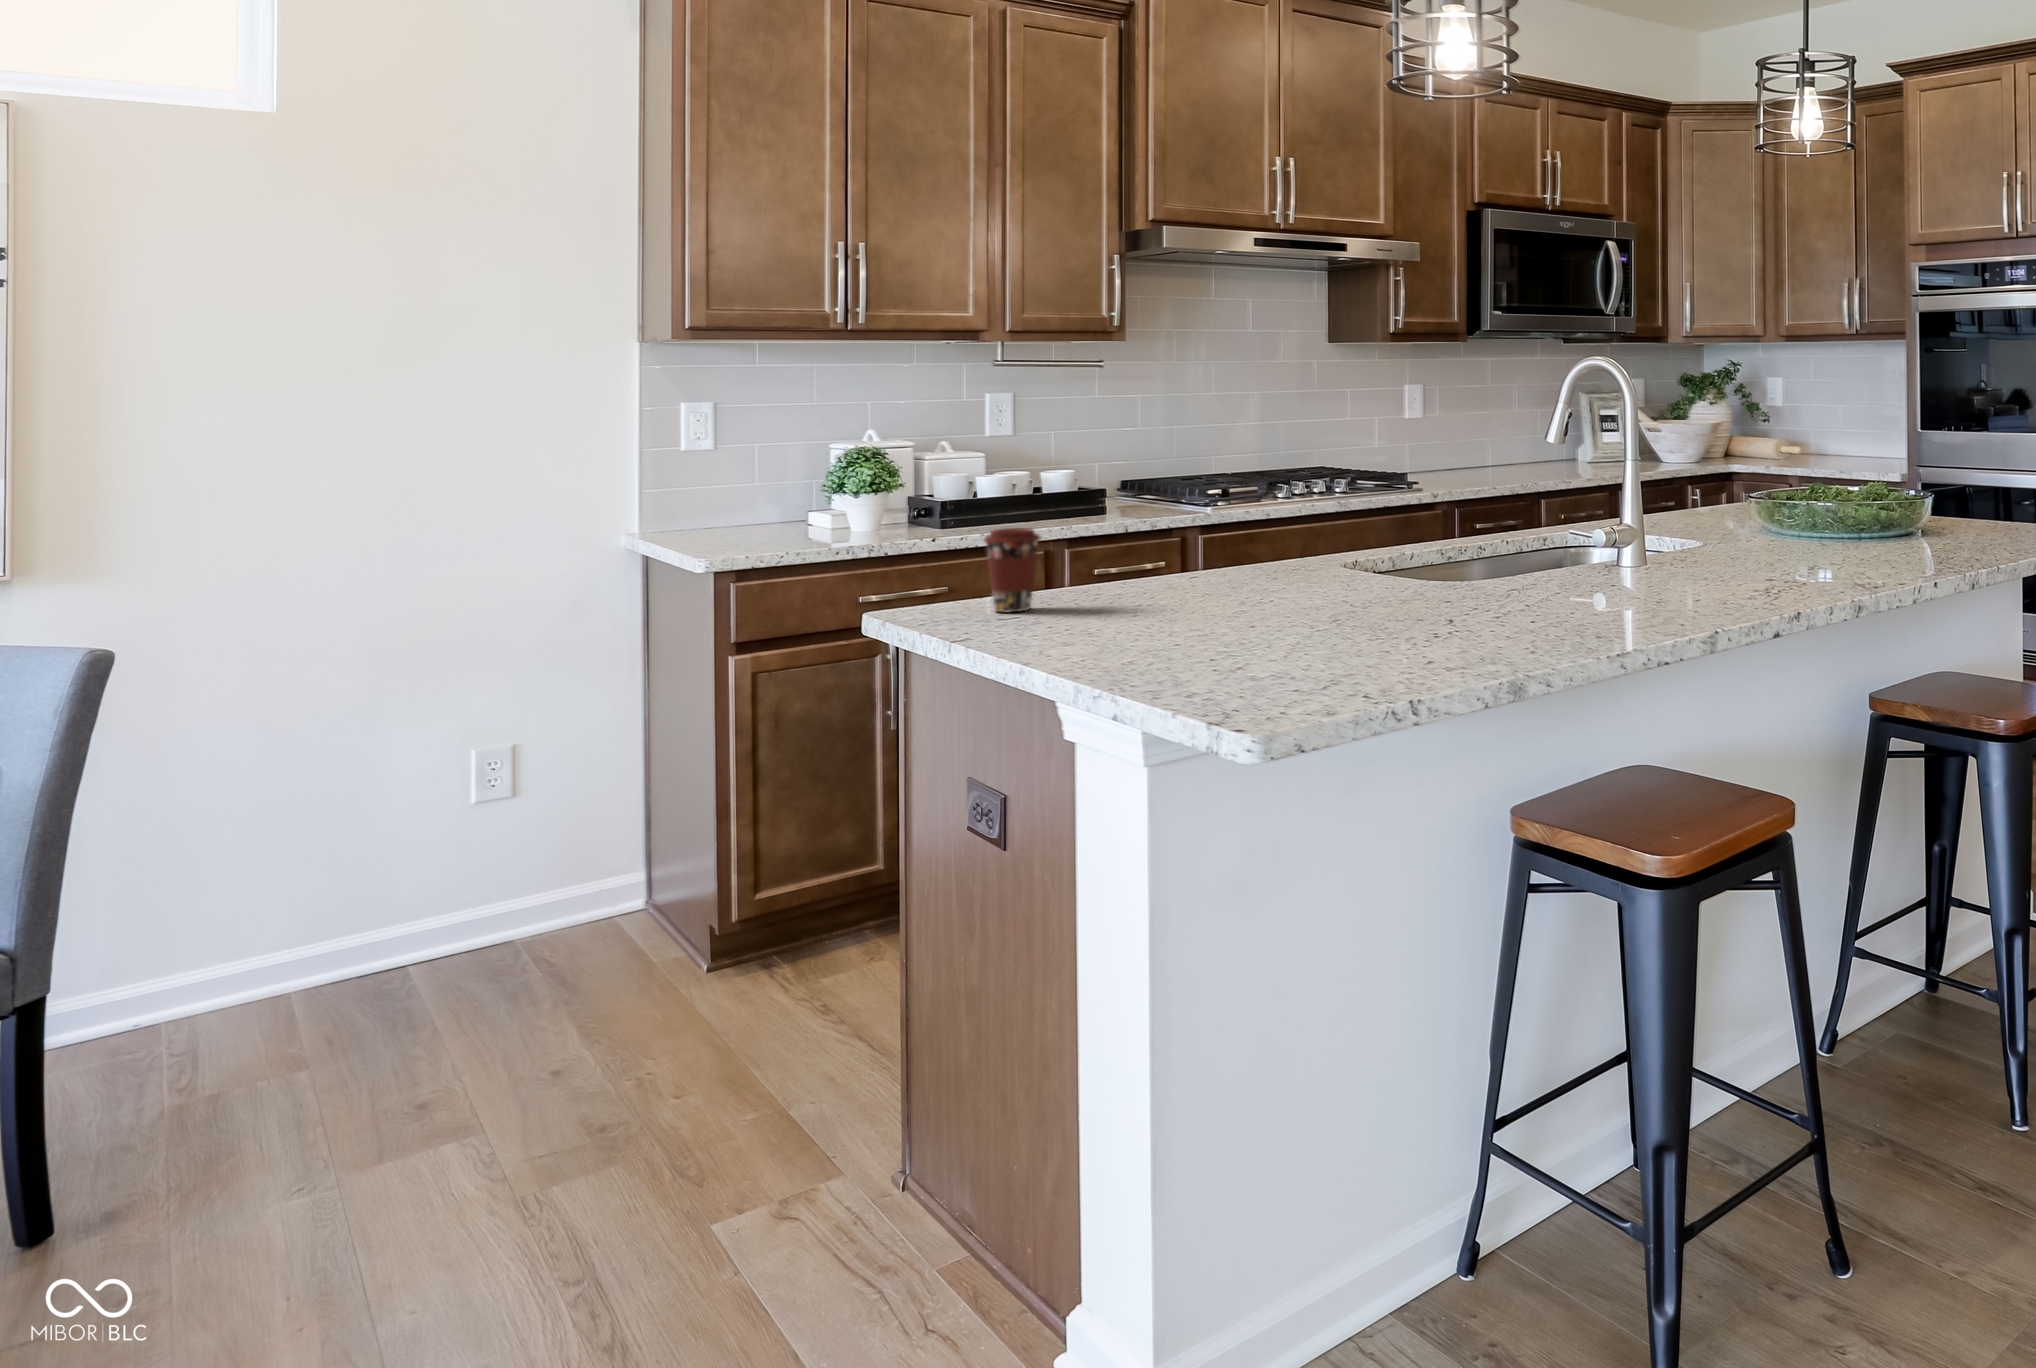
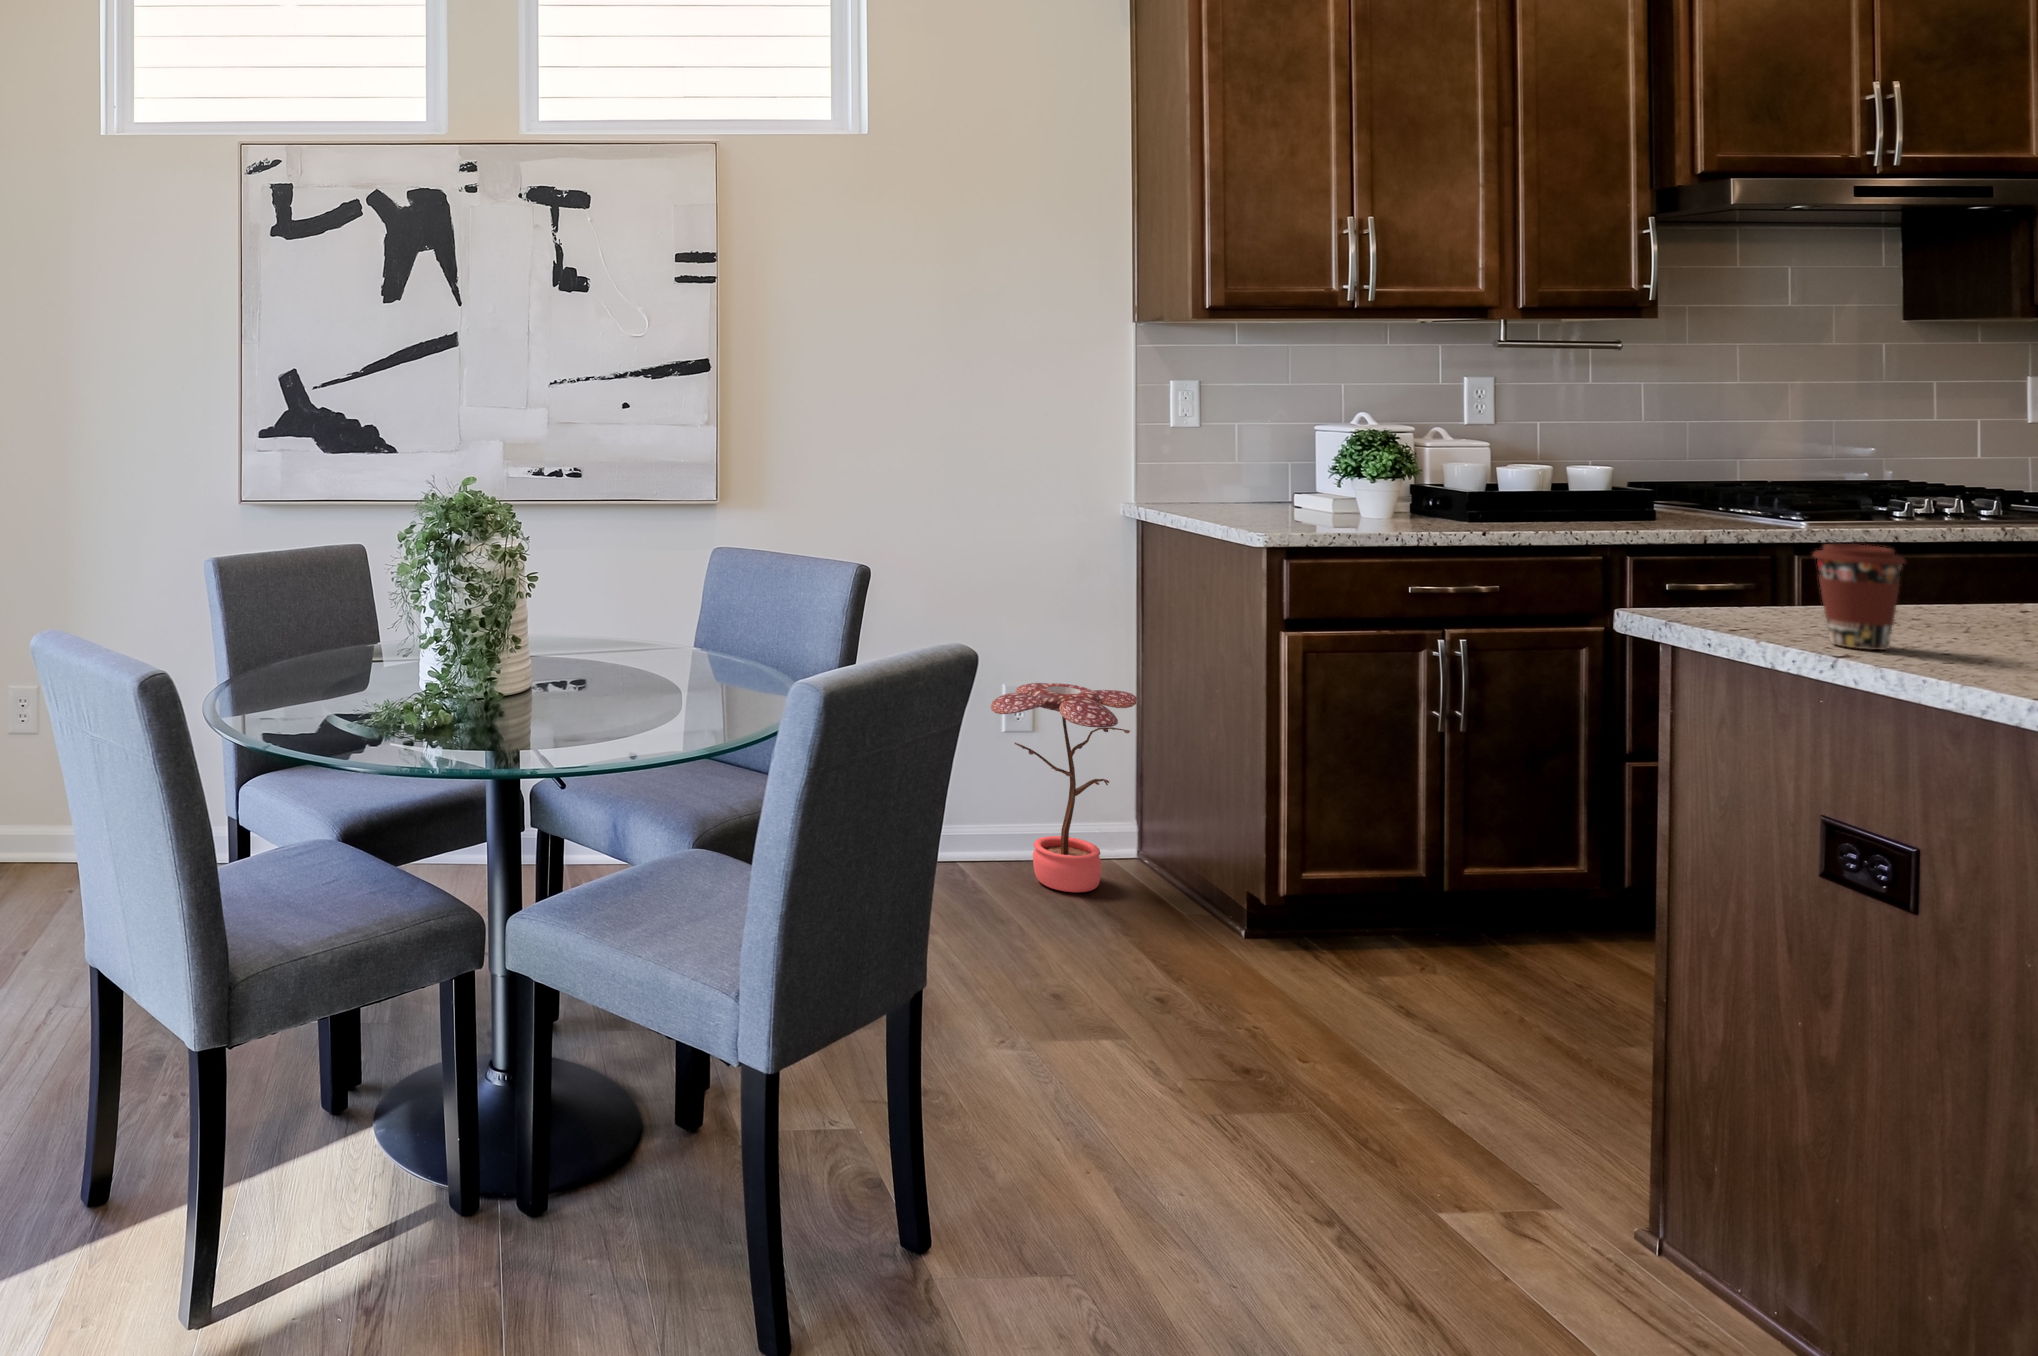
potted plant: none [423,739,618,975] -> present [991,683,1138,892]

